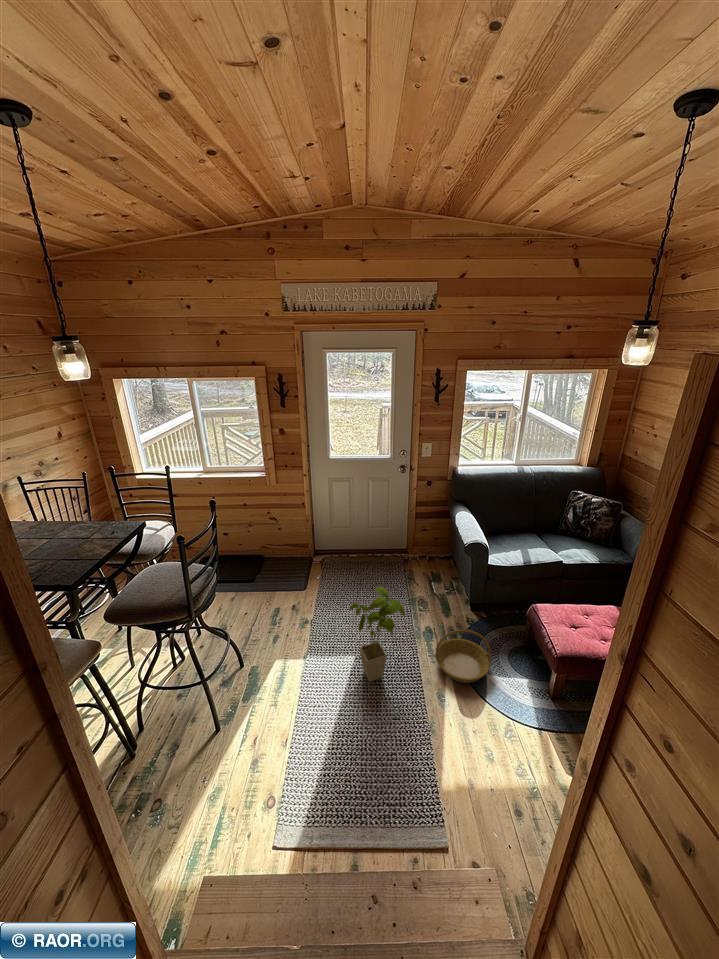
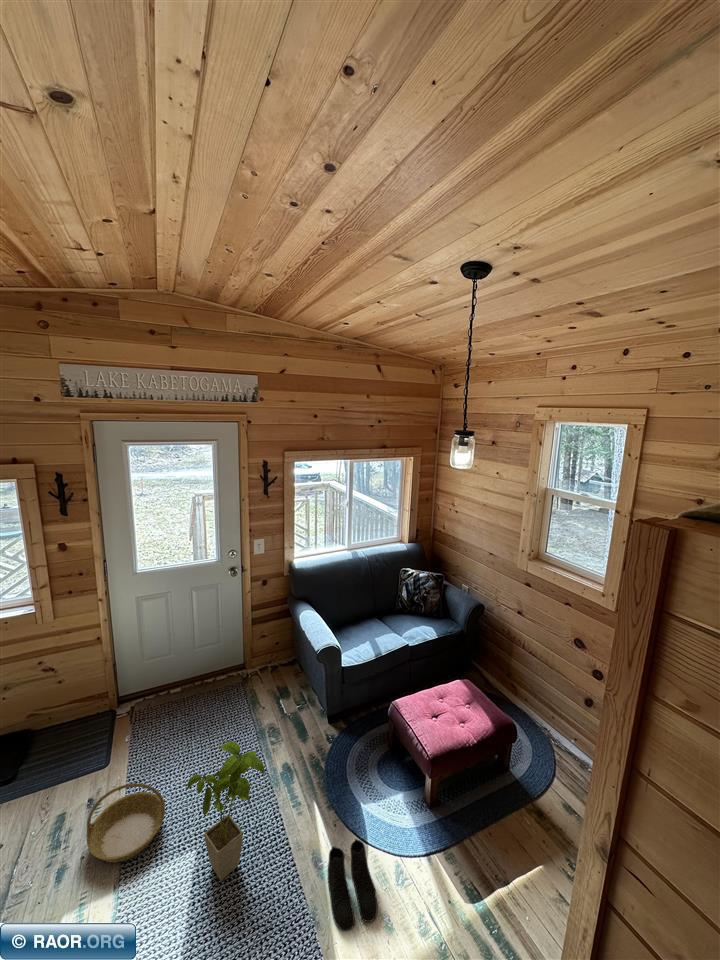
basket: present [435,630,491,683] -> present [86,783,165,863]
boots: none [447,689,485,750] -> present [328,839,378,931]

